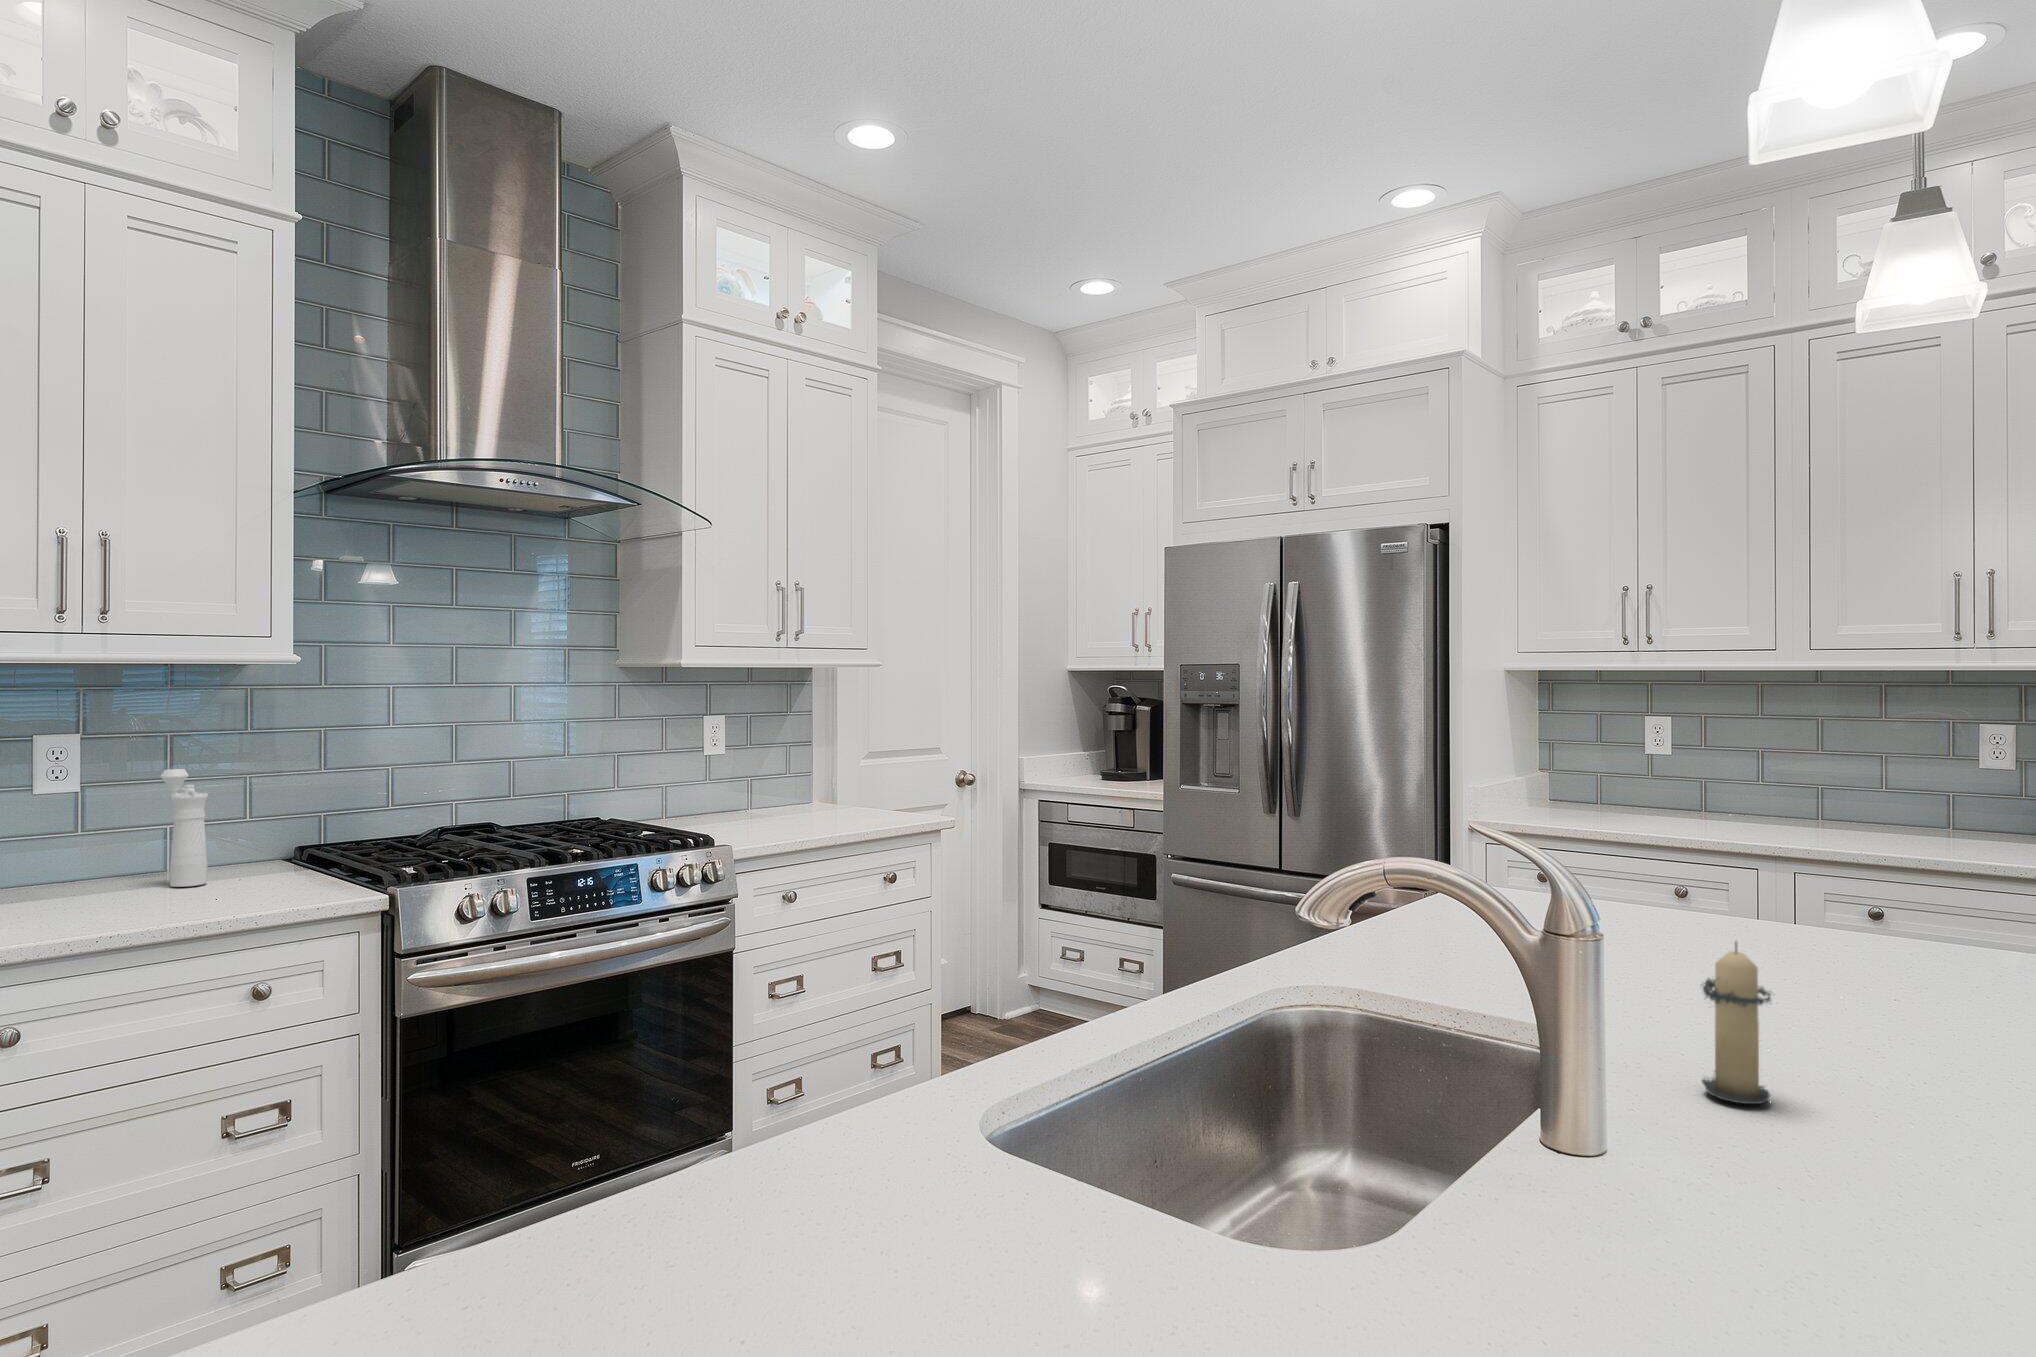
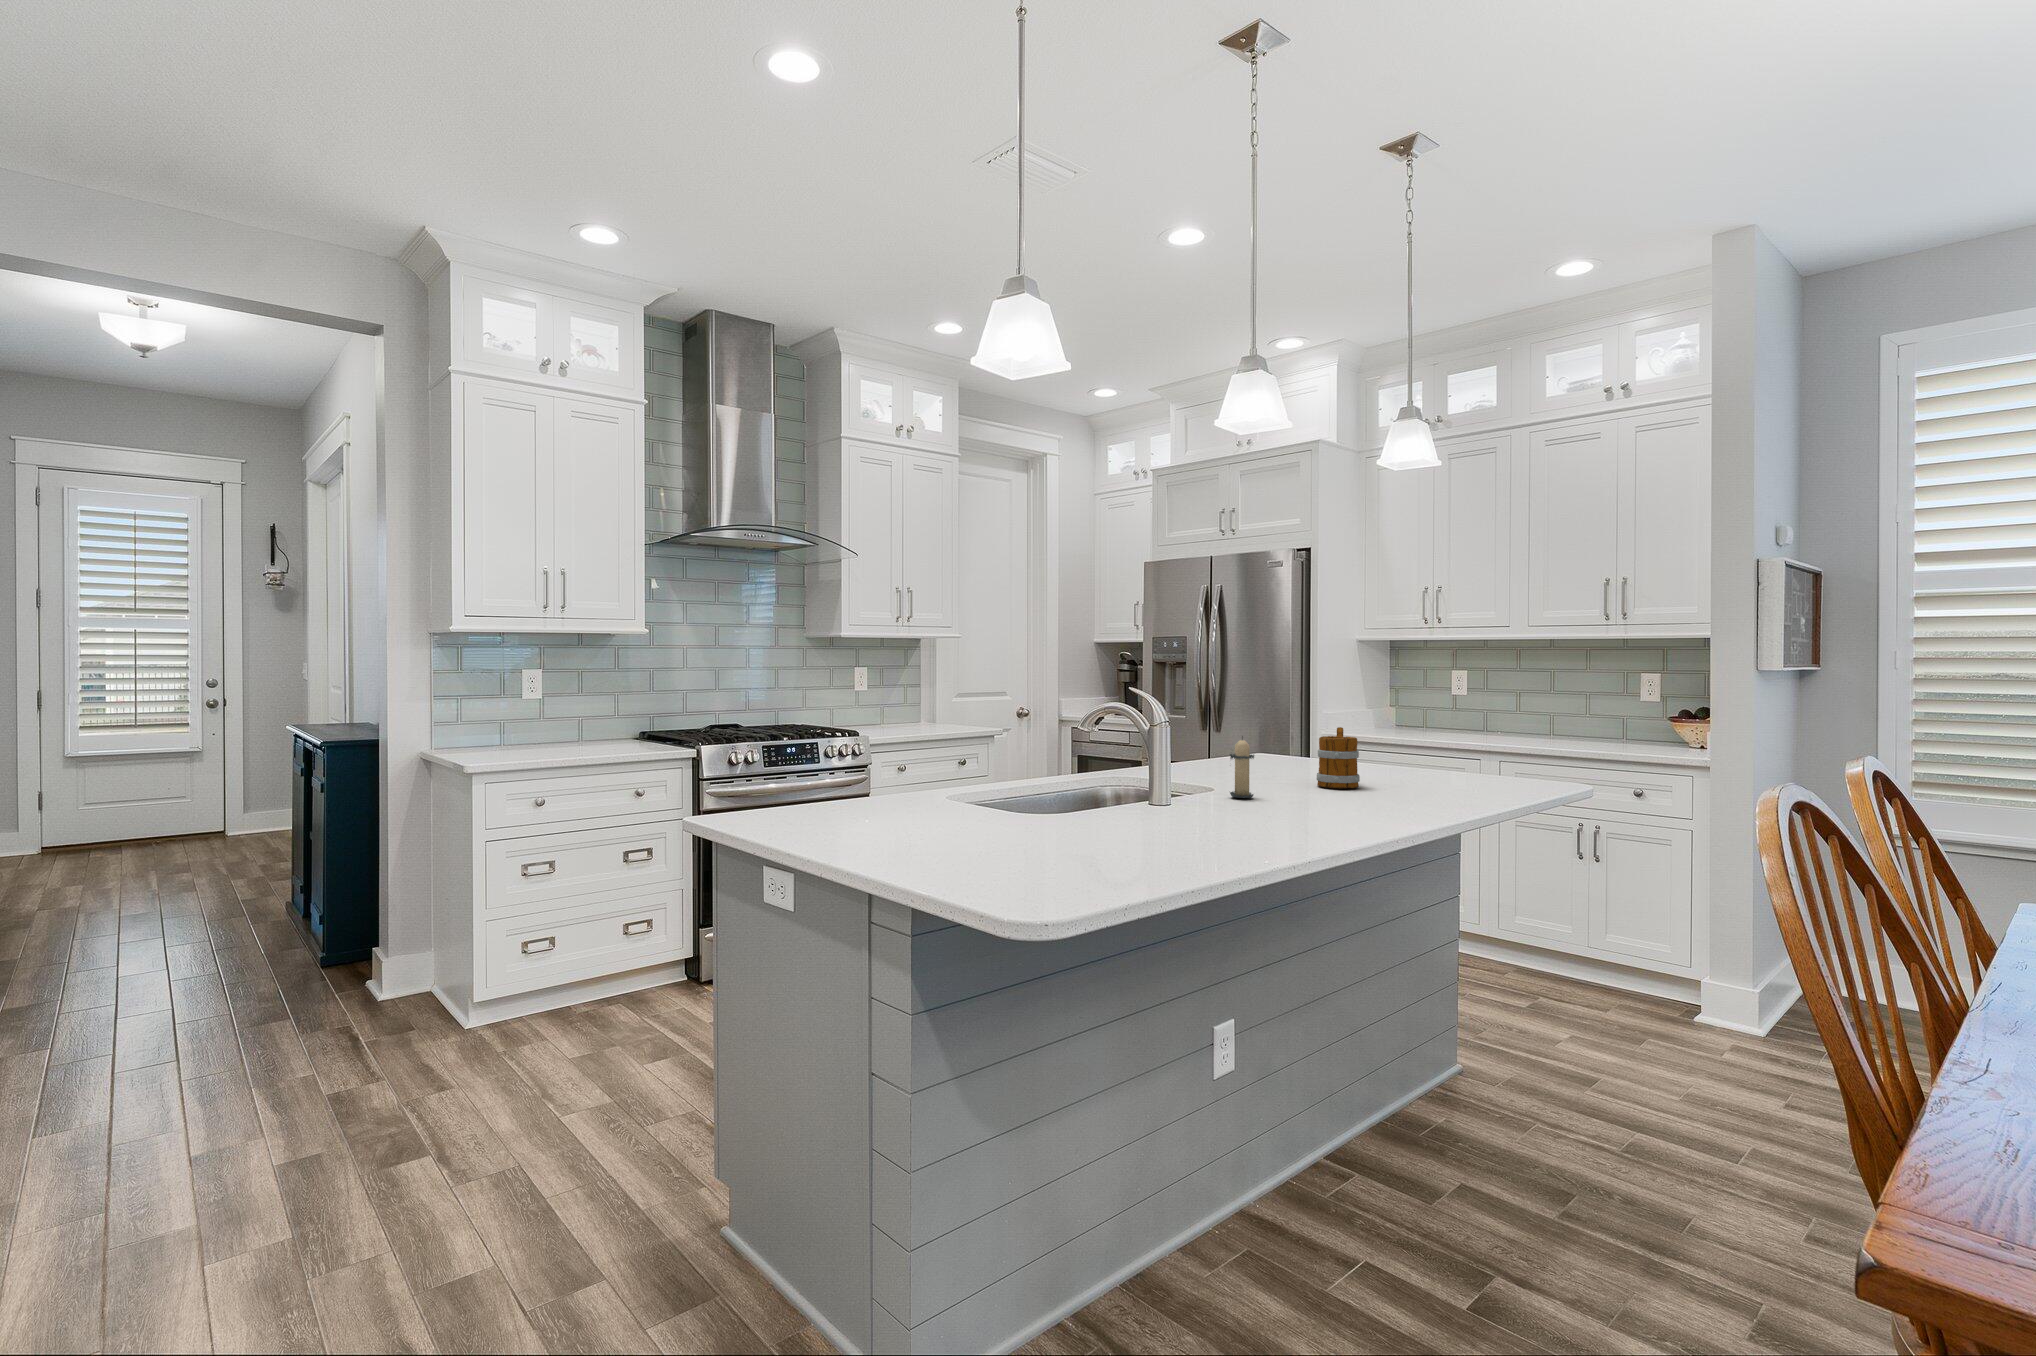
pepper mill: present [160,769,208,887] -> none [581,688,605,746]
mug: none [1795,883,1917,1038] -> present [1316,727,1360,788]

